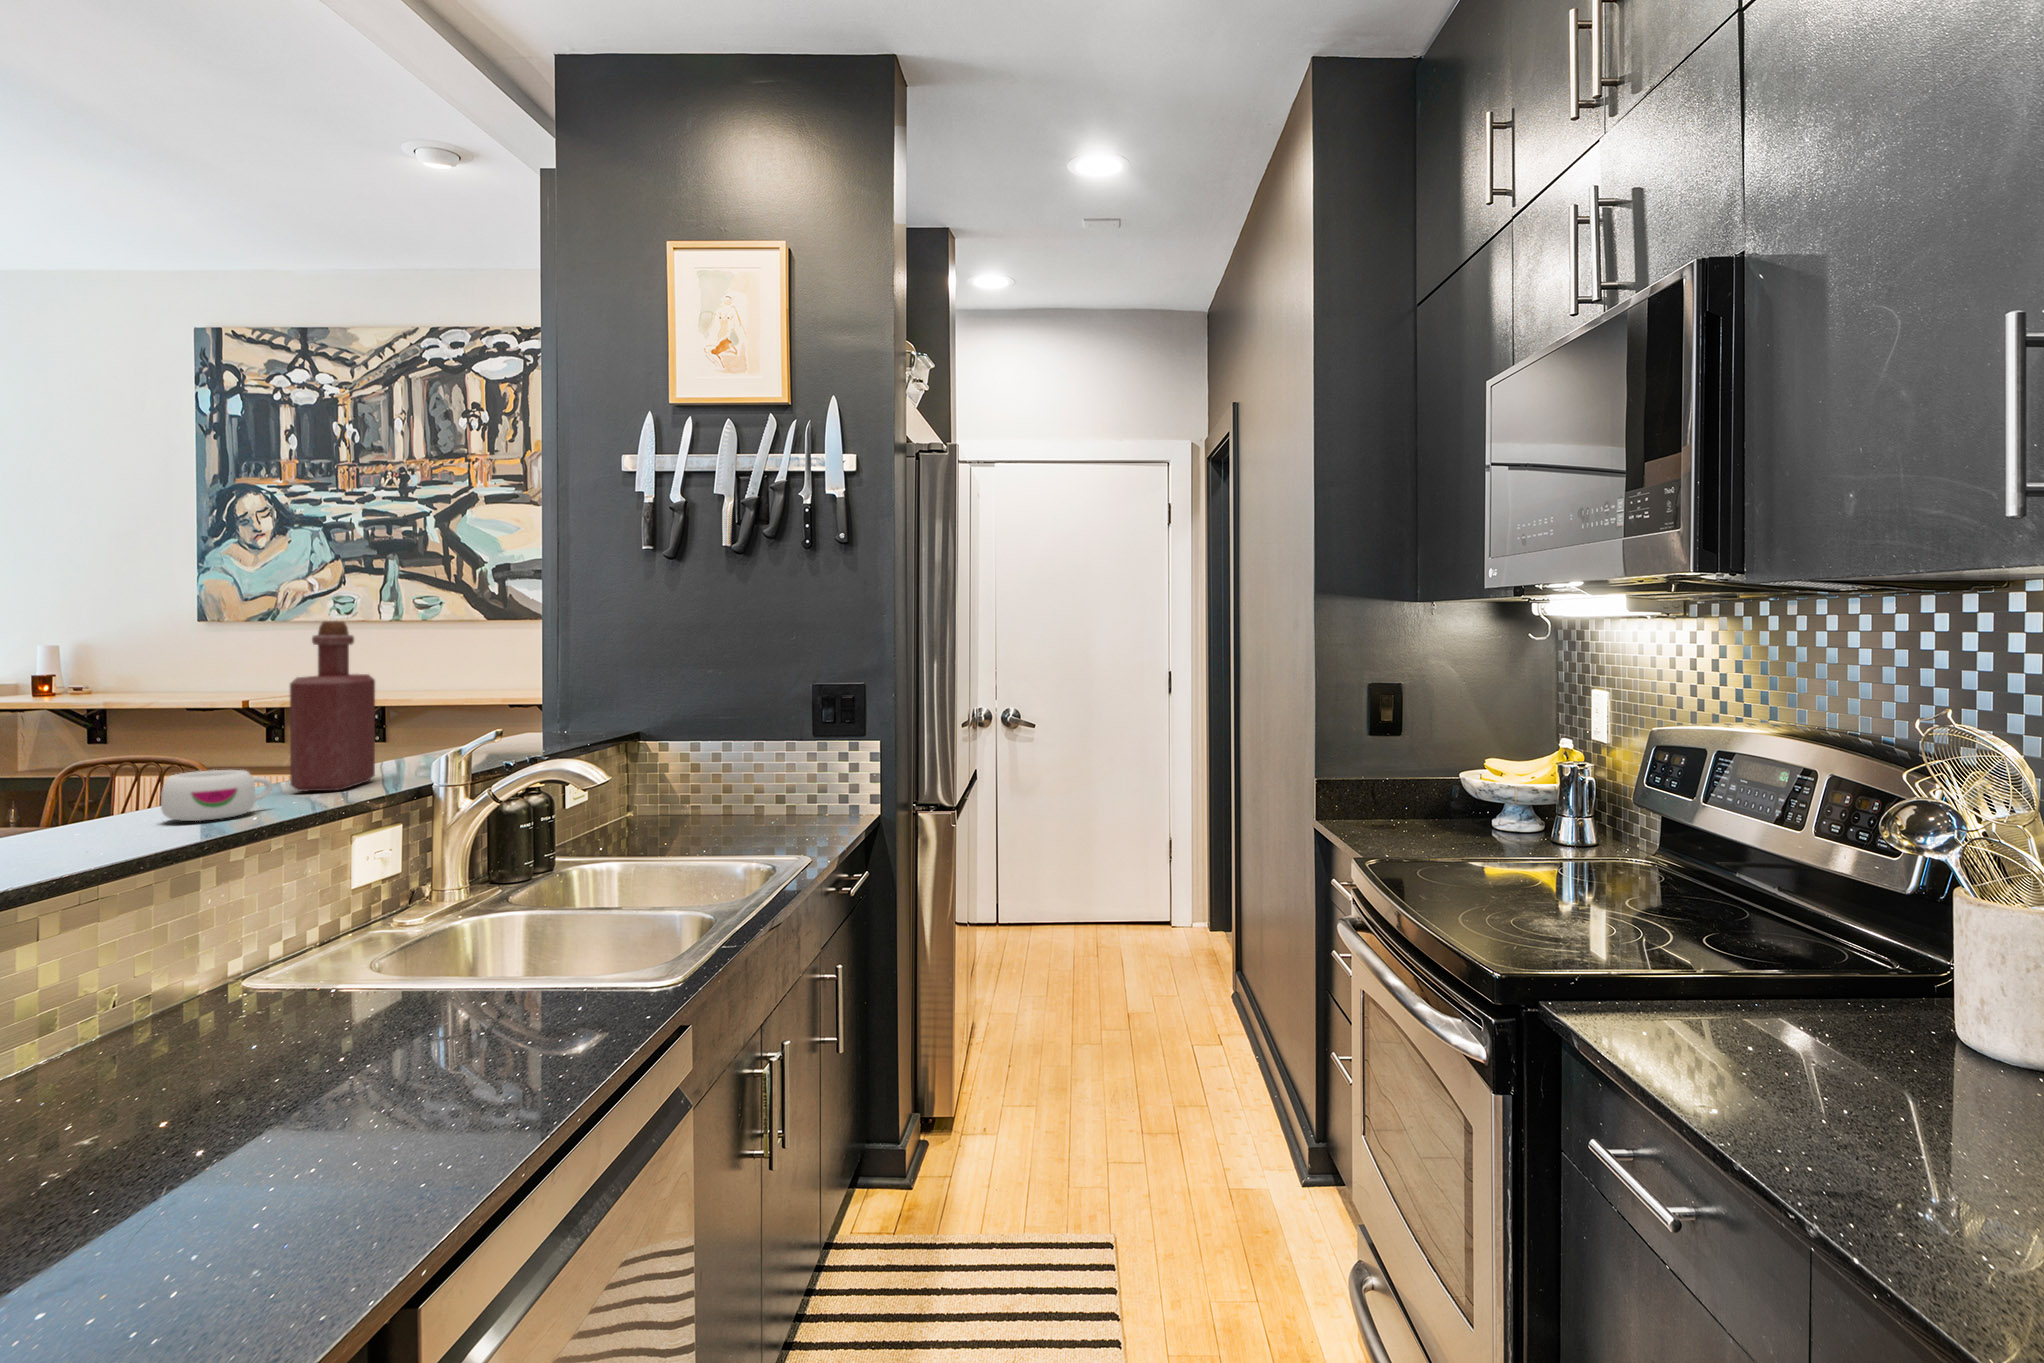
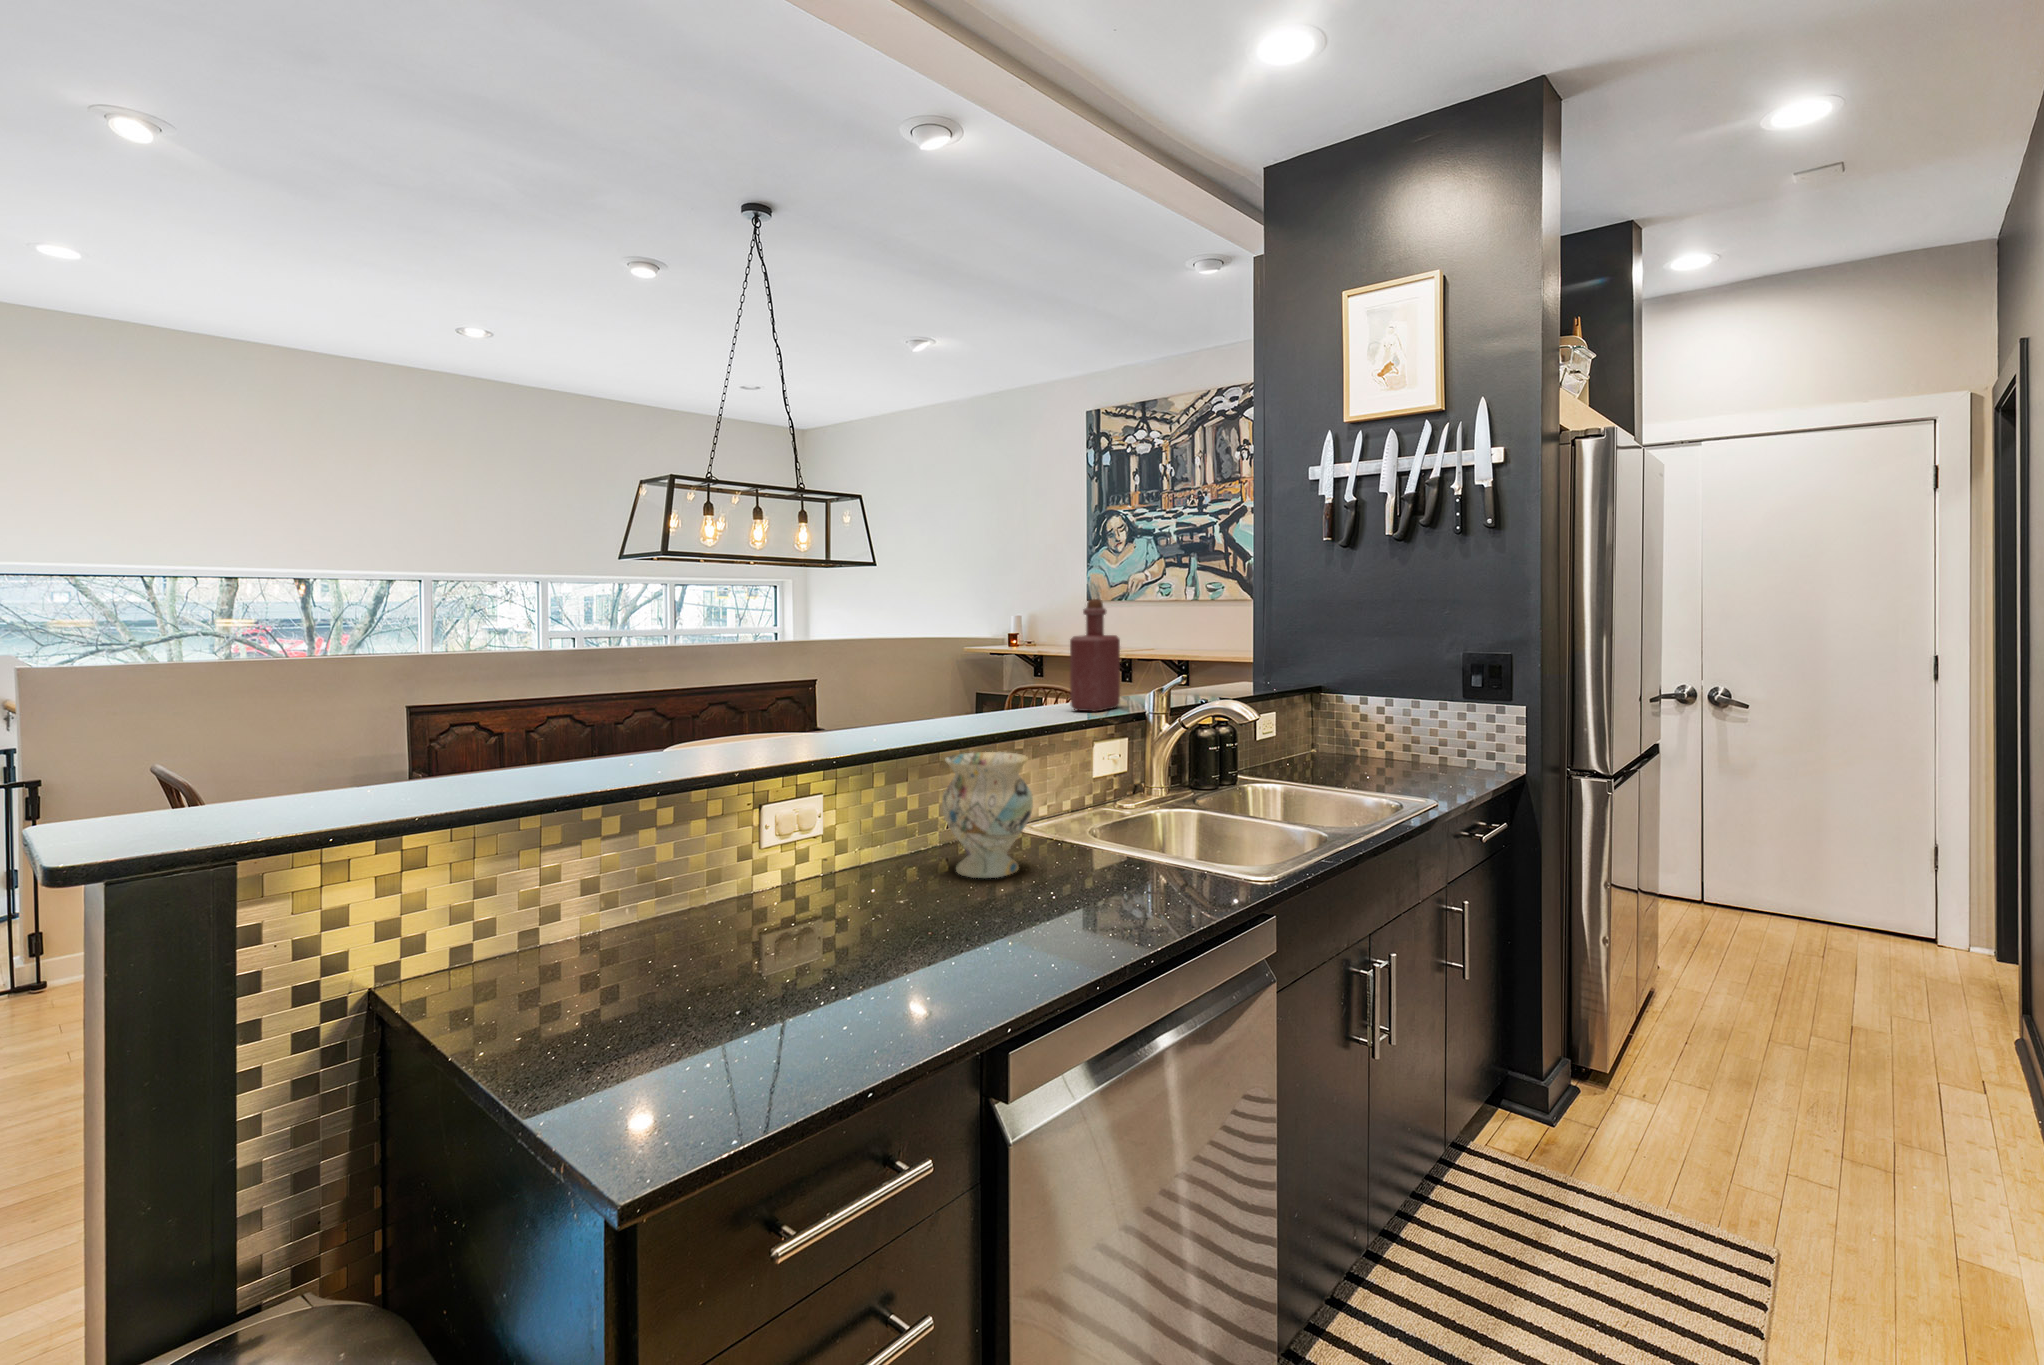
mug: present [161,770,273,821] -> none [997,692,1053,722]
vase: none [114,869,305,1089] -> present [942,752,1033,878]

